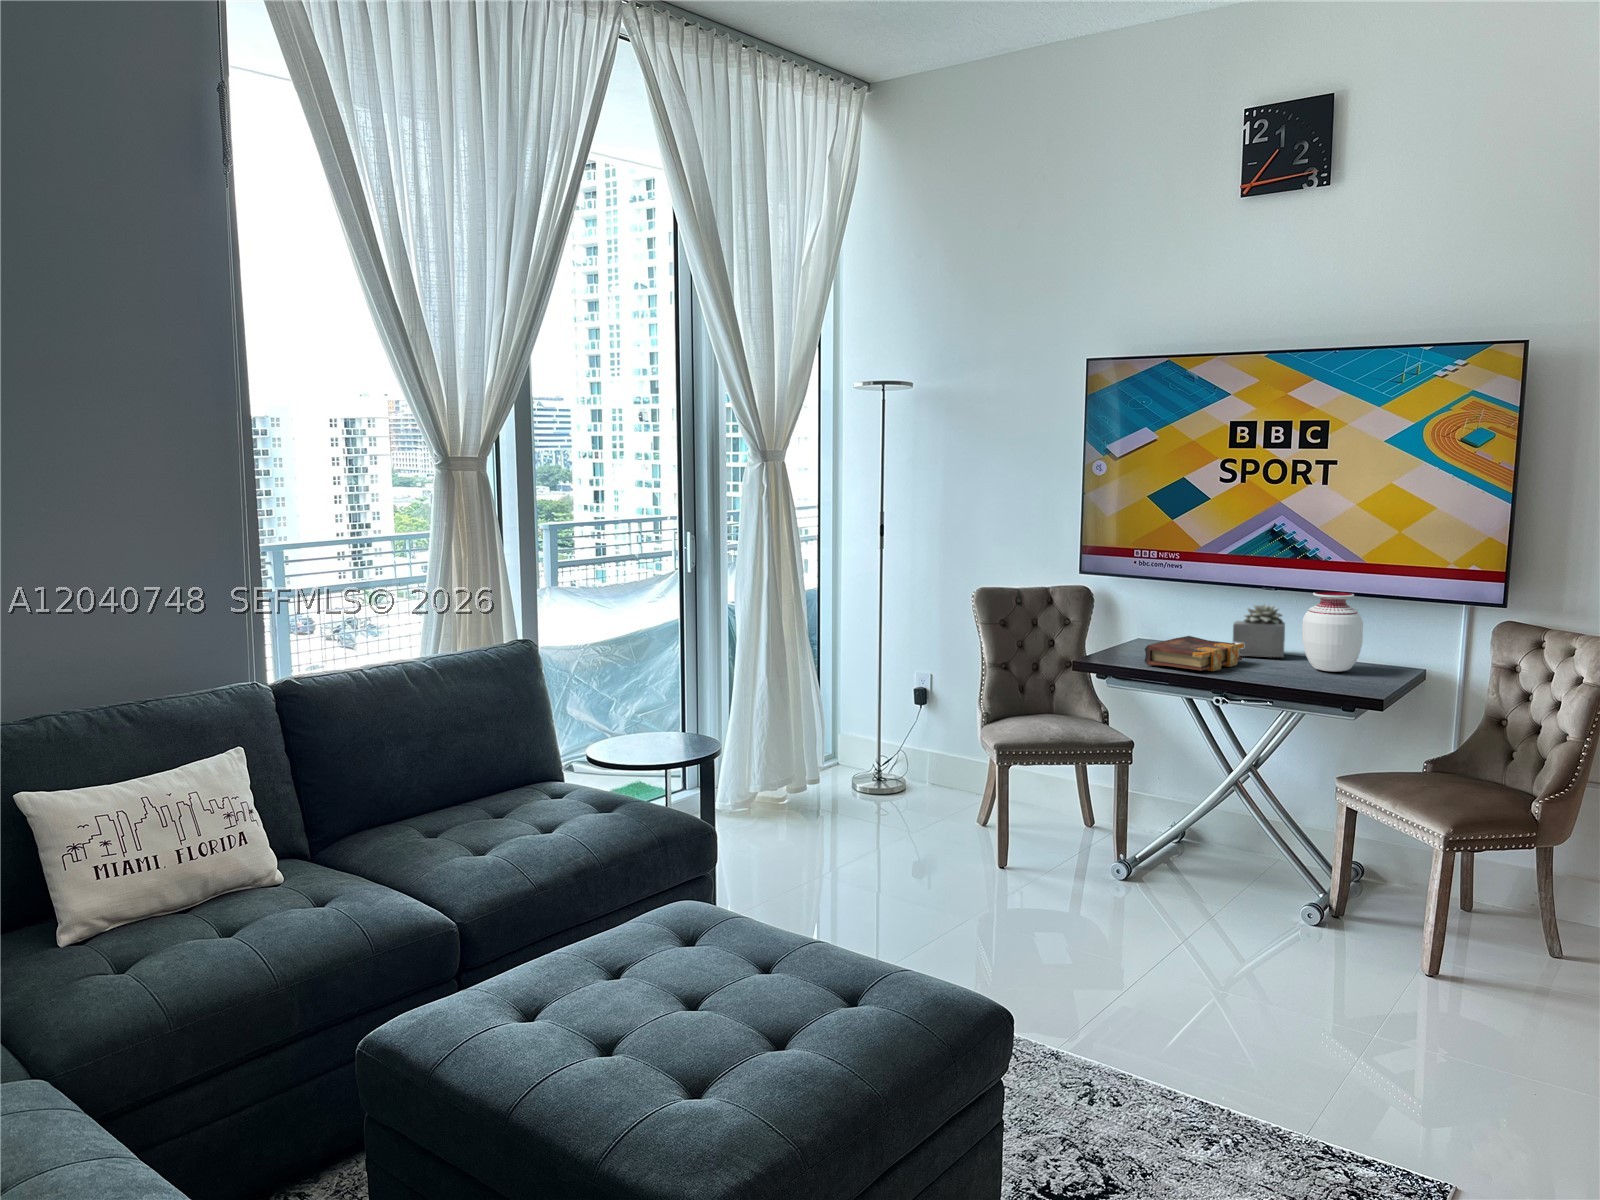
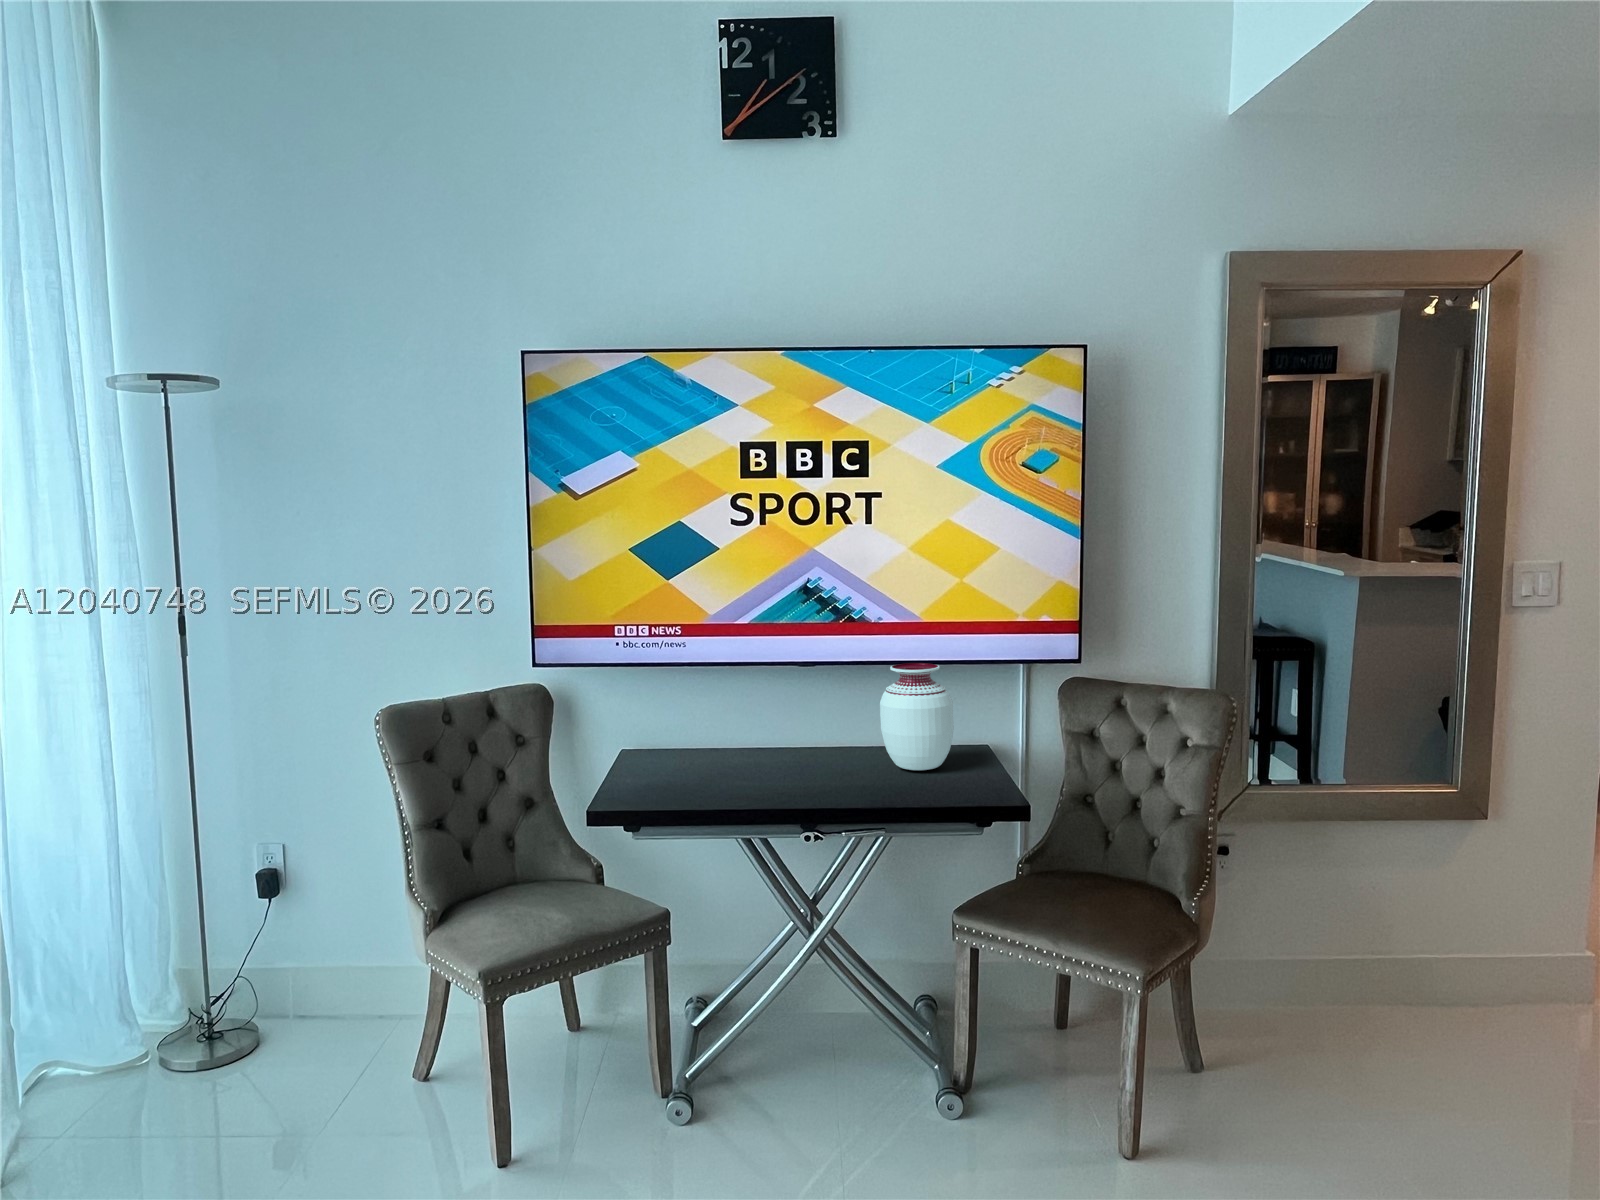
succulent plant: present [1233,604,1285,657] -> none [769,685,846,763]
book: present [1144,636,1244,671] -> none [700,744,810,801]

